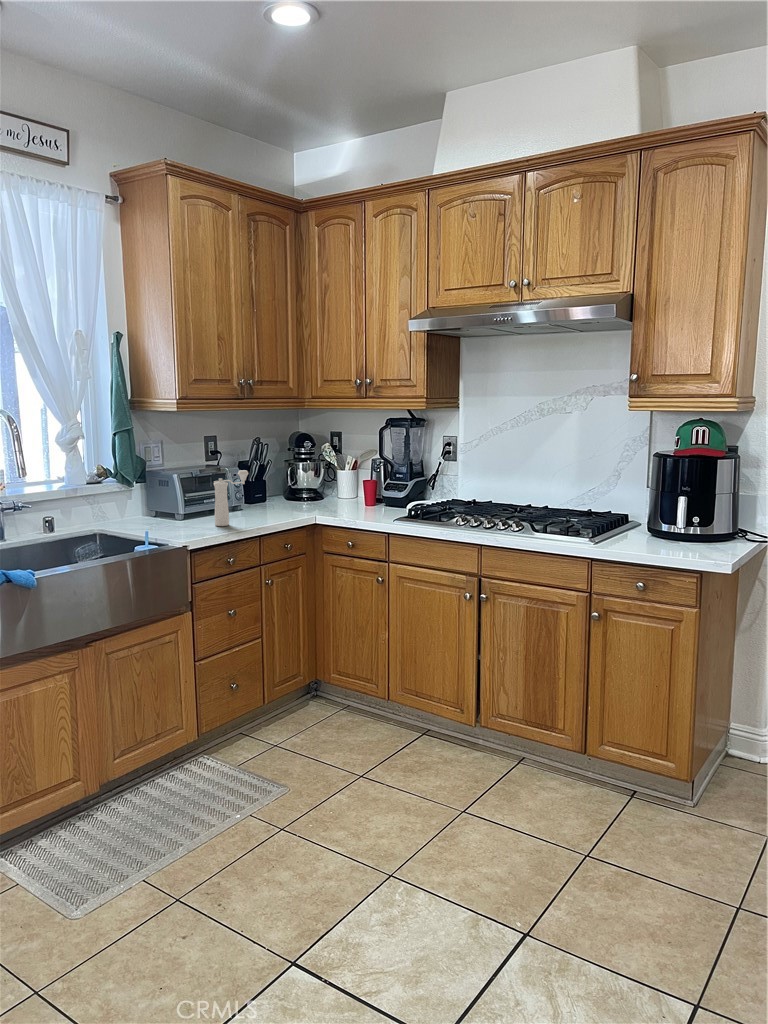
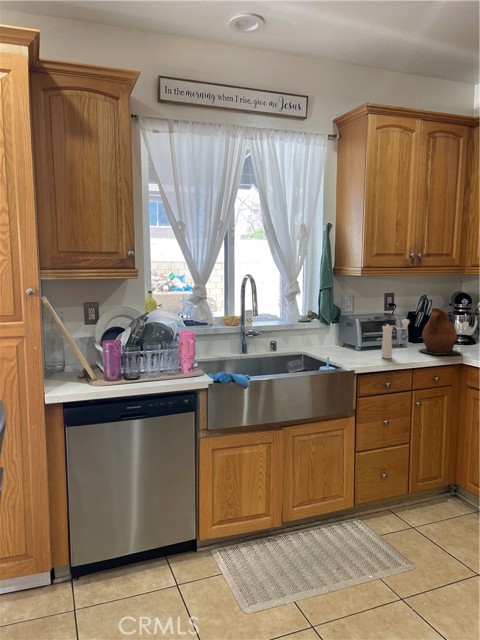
ceramic pitcher: none [257,453,315,515] -> present [419,308,462,355]

